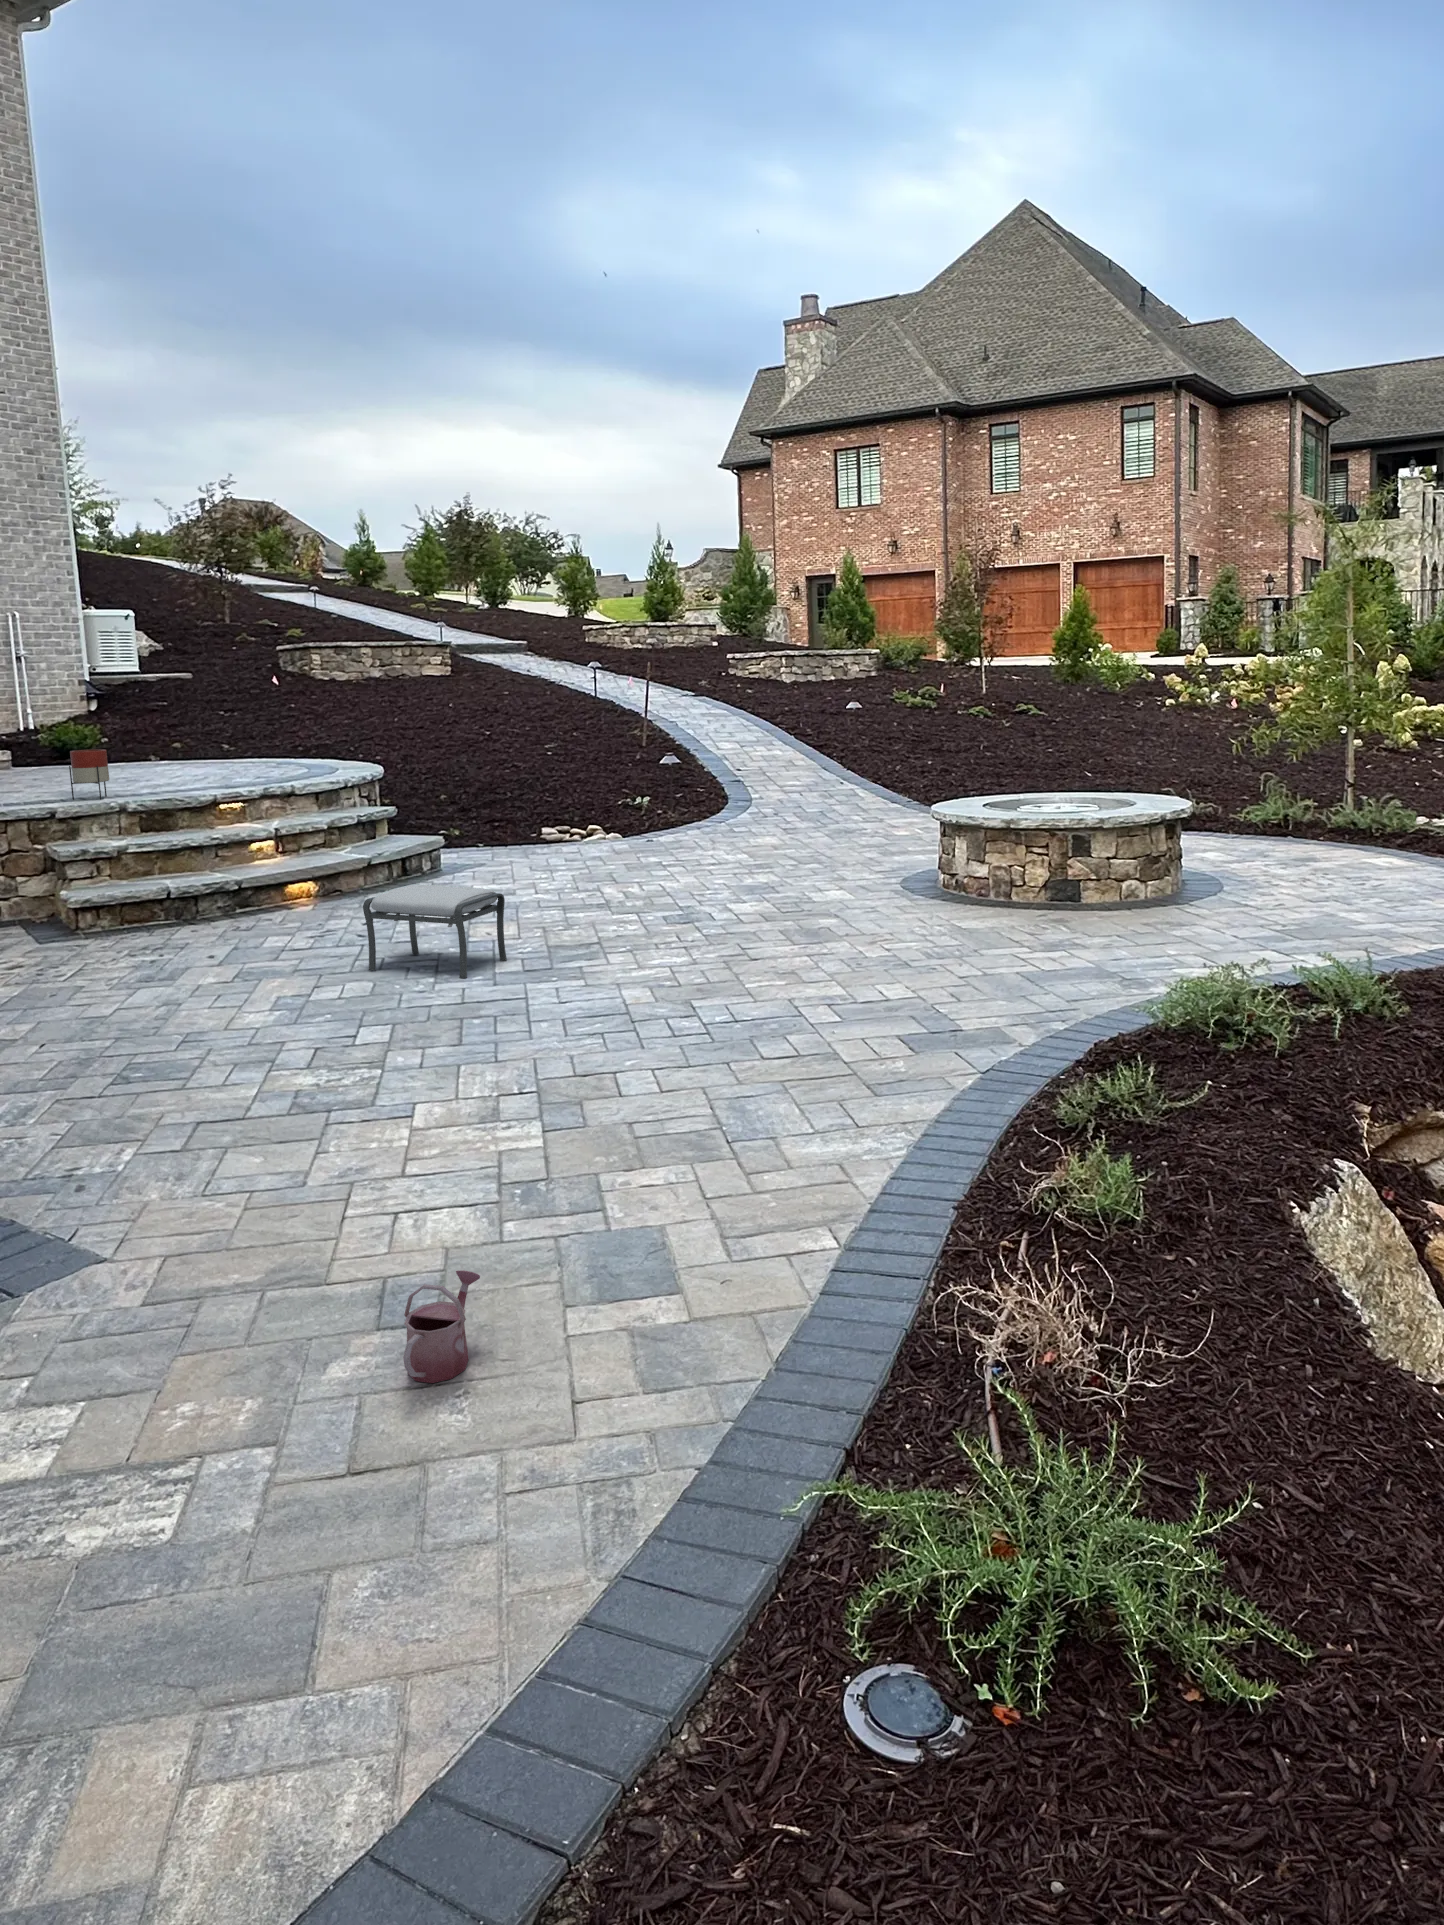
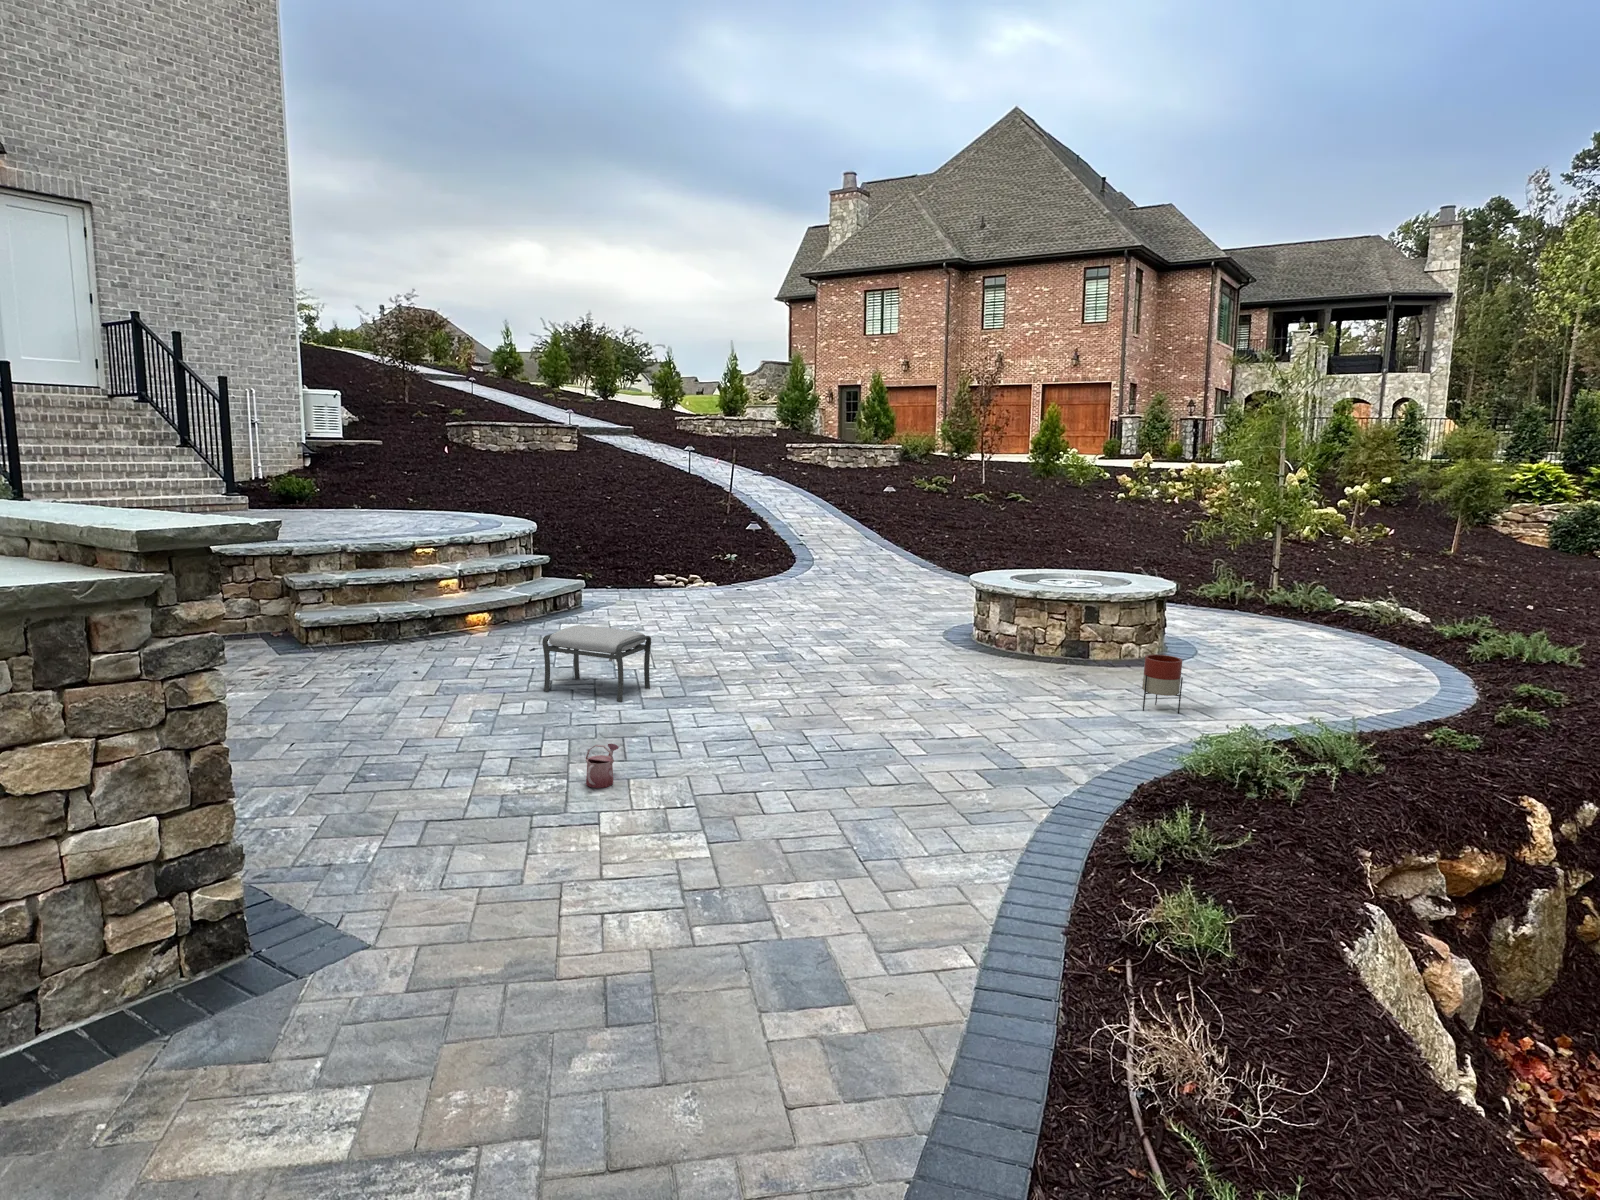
planter: present [69,749,109,800] -> present [1142,654,1183,714]
watering can: present [403,1270,480,1383] -> present [586,744,619,788]

